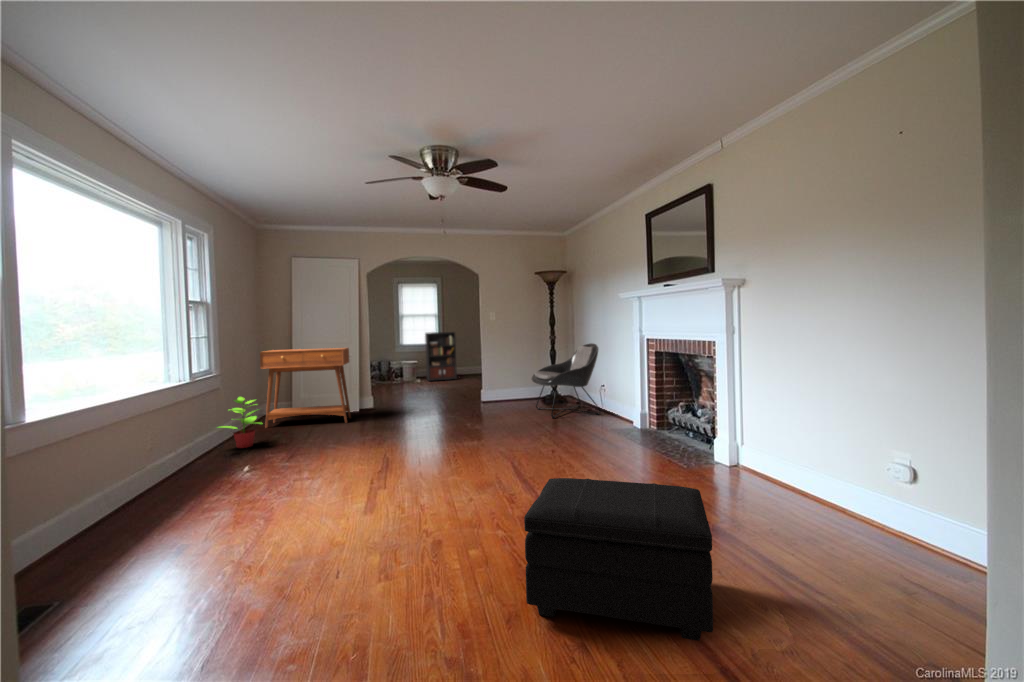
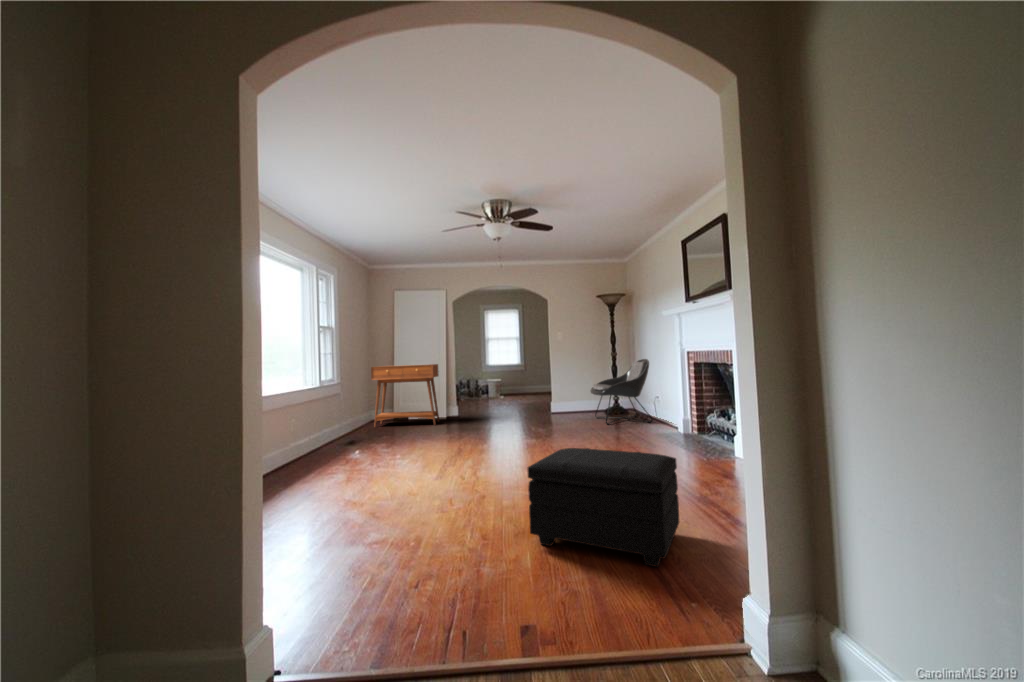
bookcase: present [425,332,457,381] -> none [507,354,537,397]
potted plant: present [218,397,262,448] -> none [338,398,370,439]

